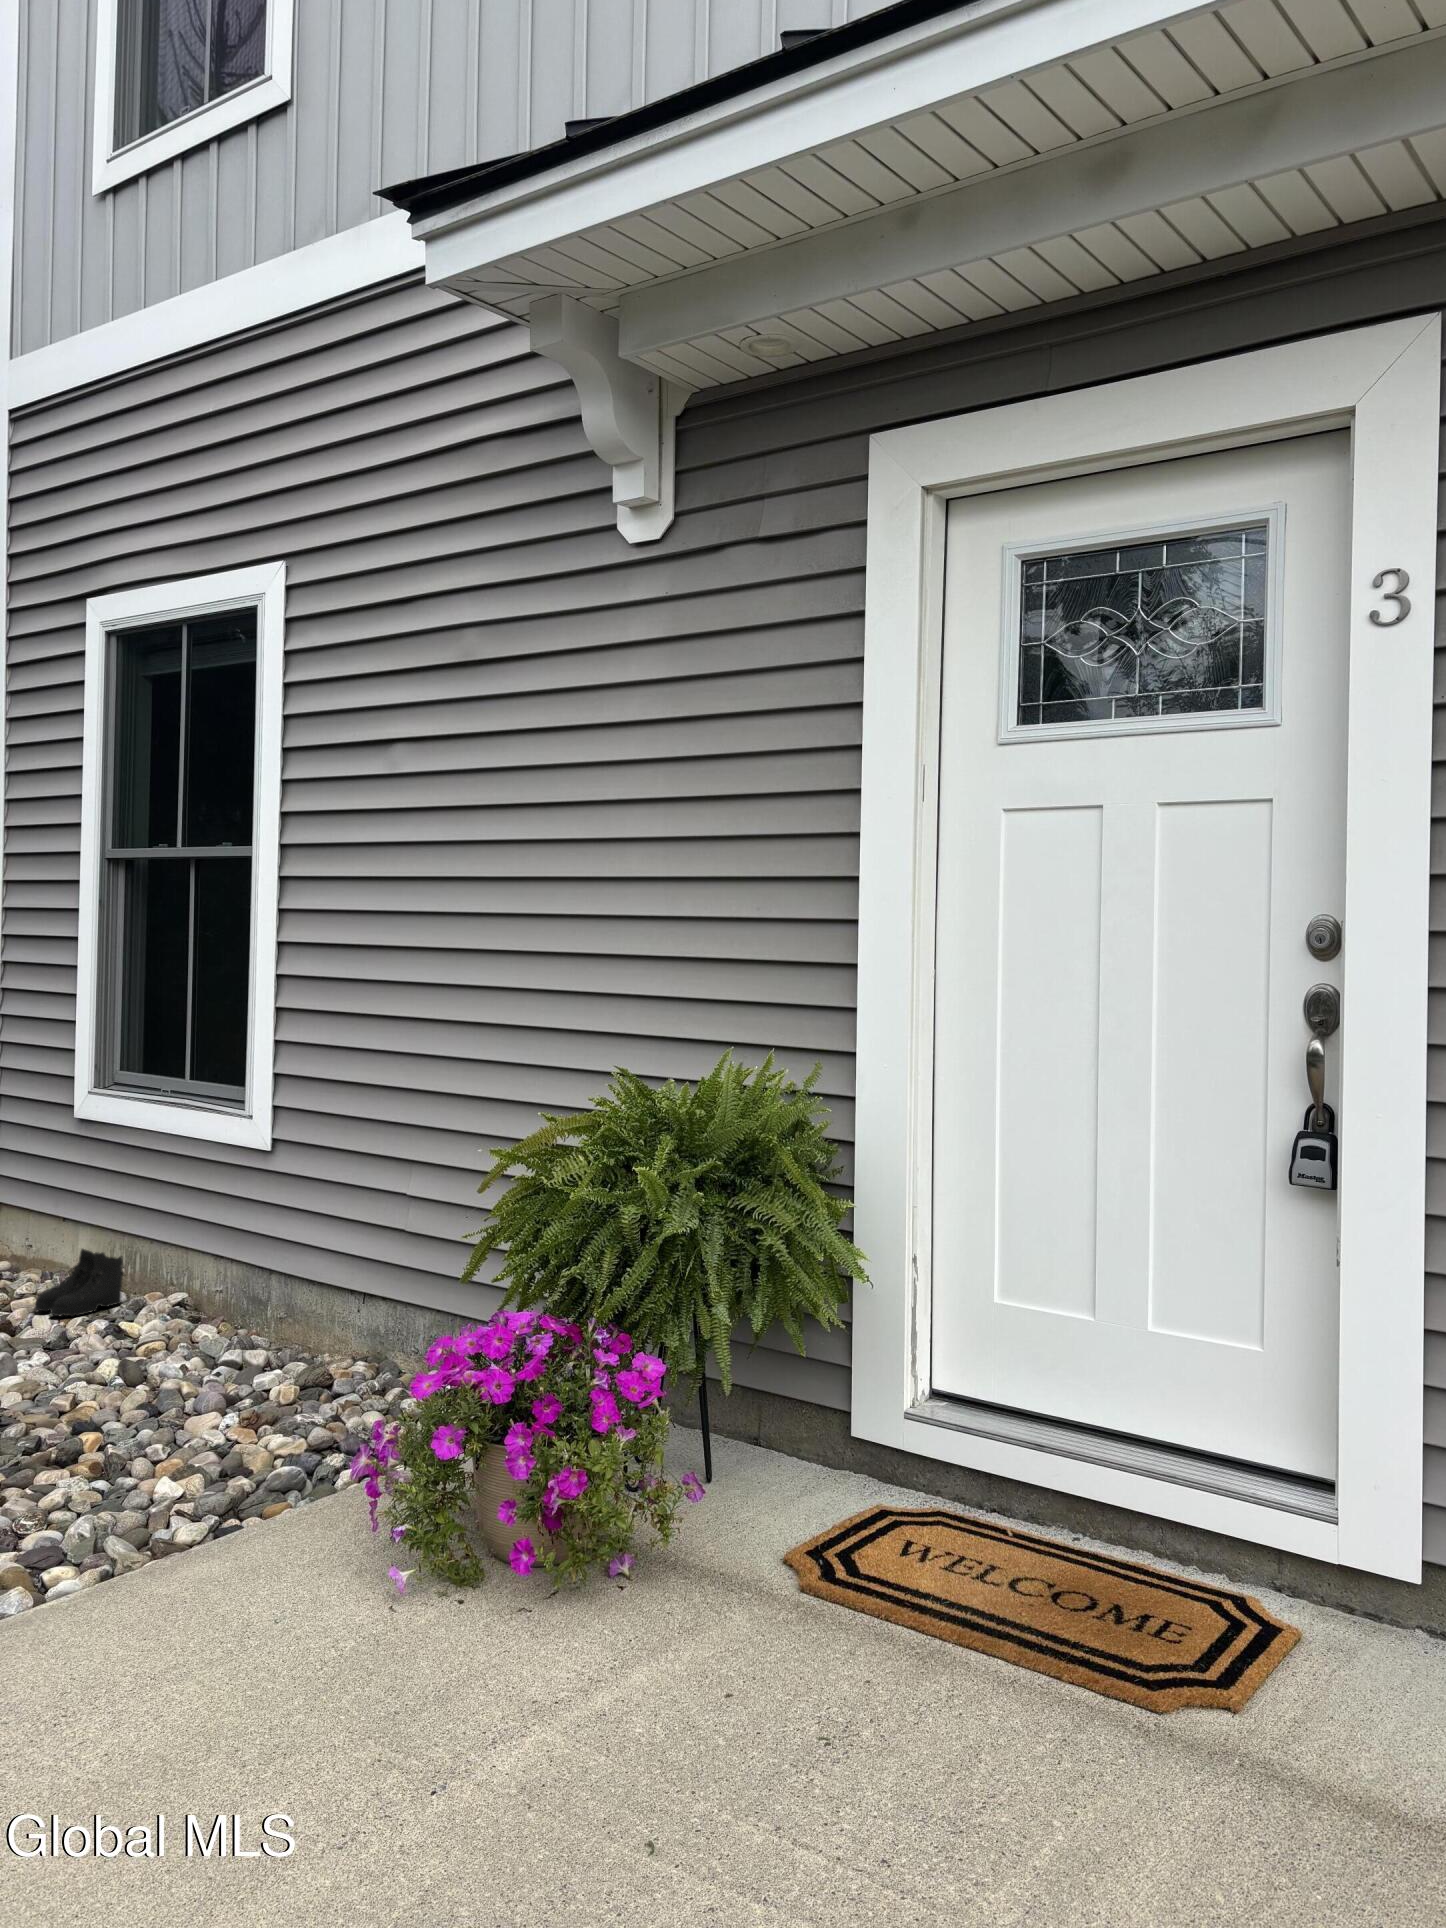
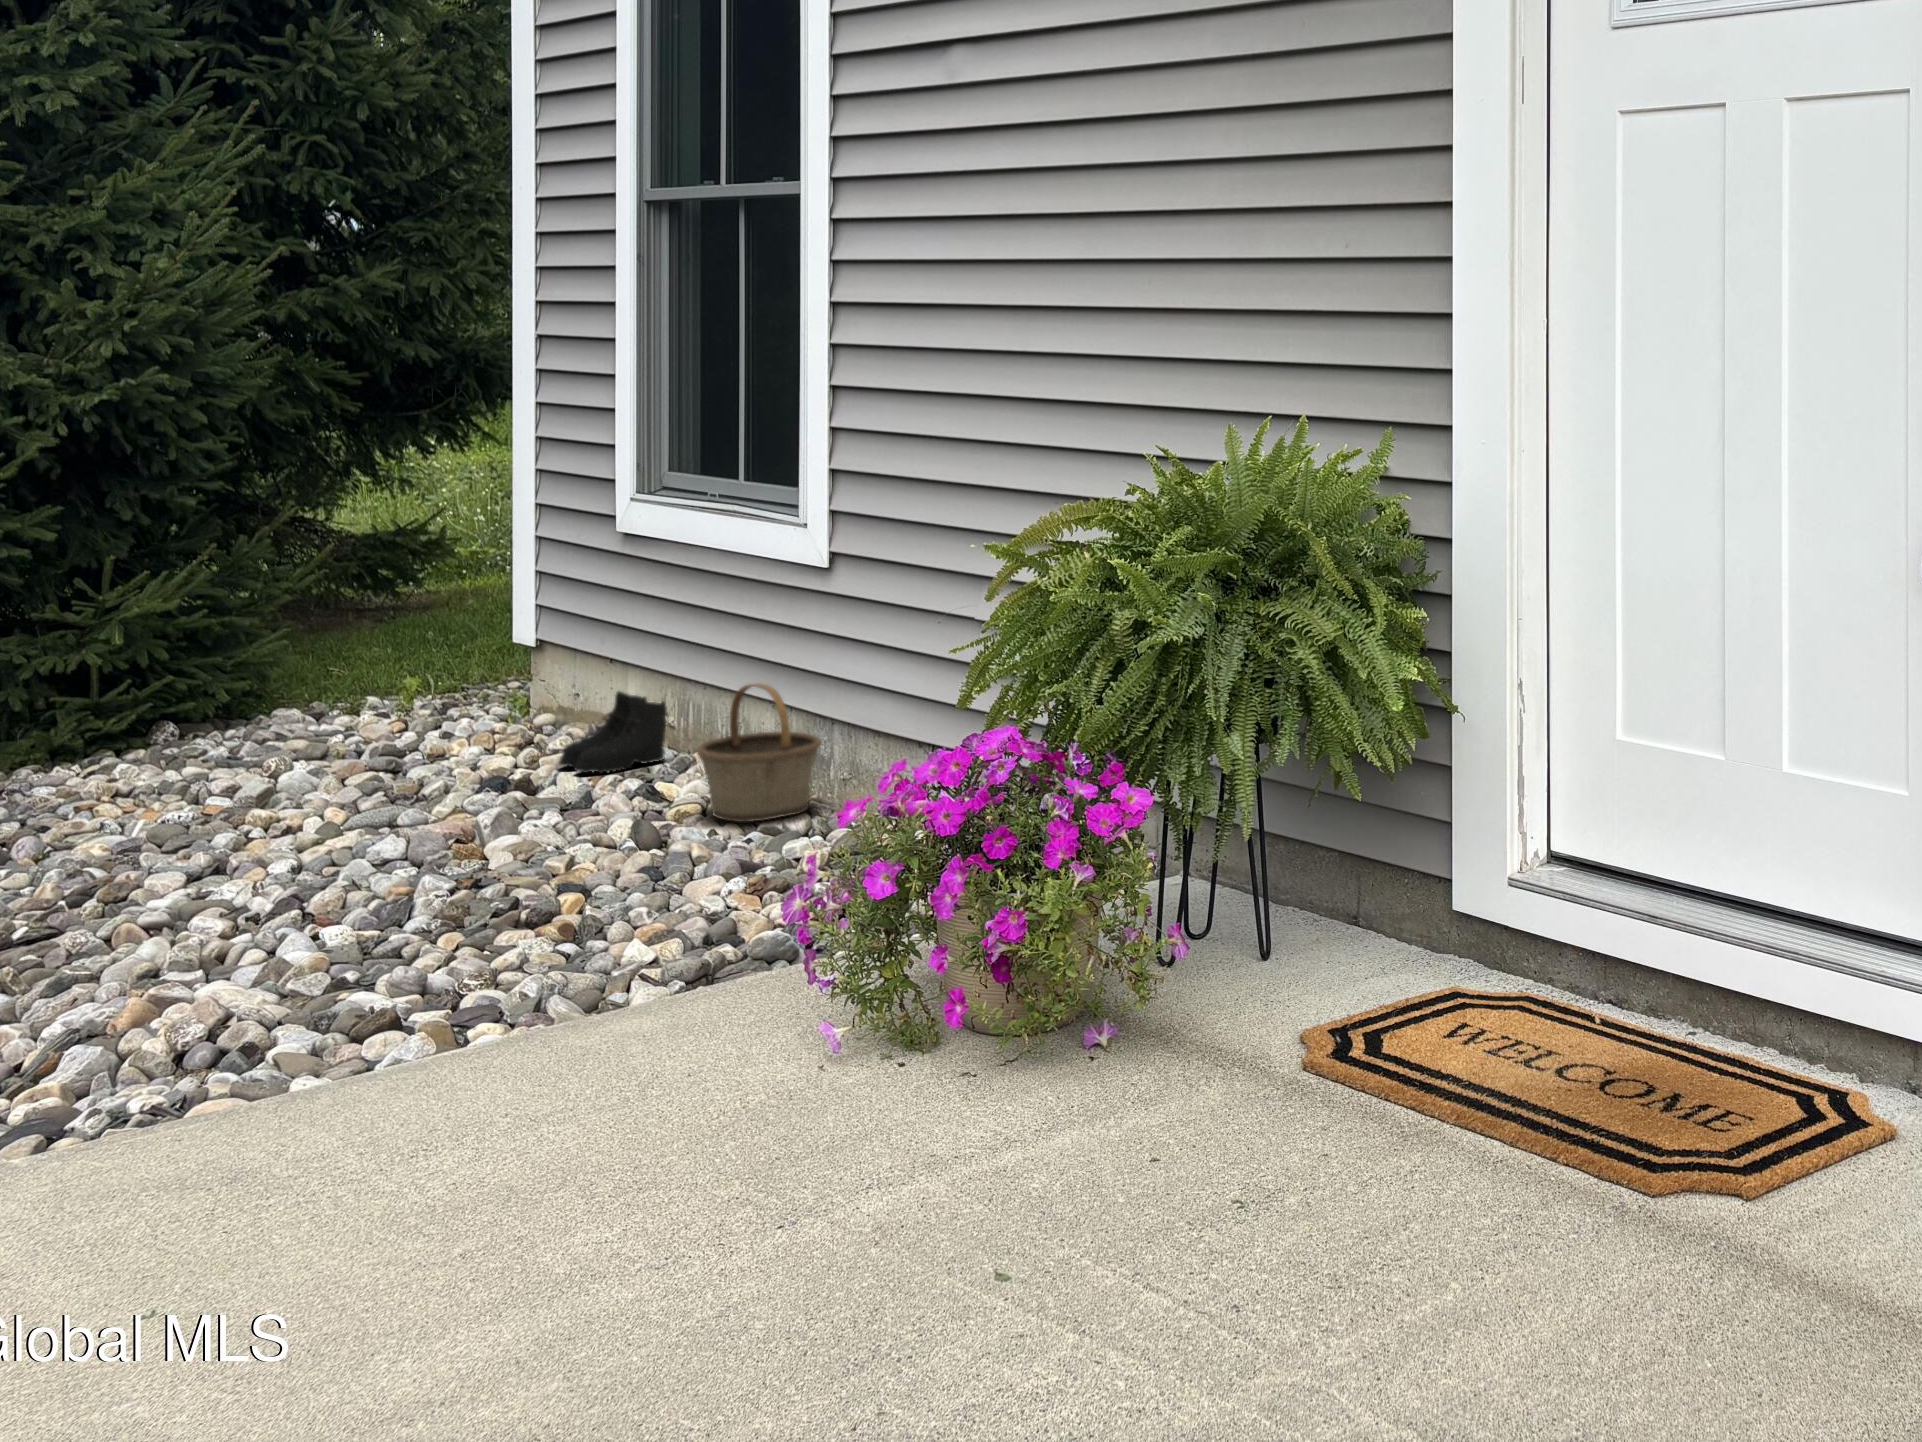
basket: none [169,1247,271,1359] -> present [696,683,822,822]

